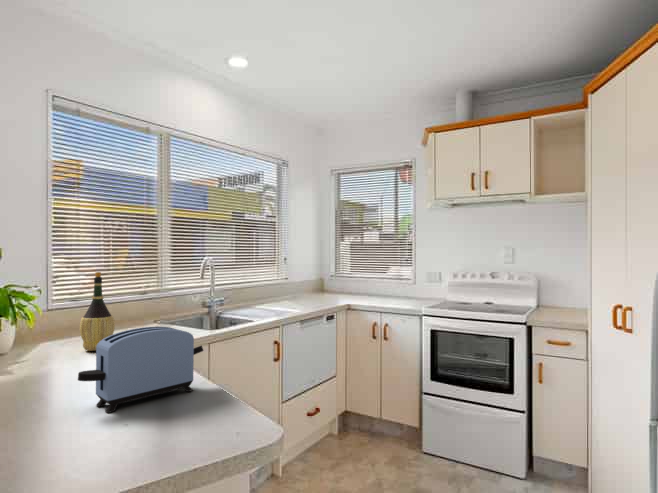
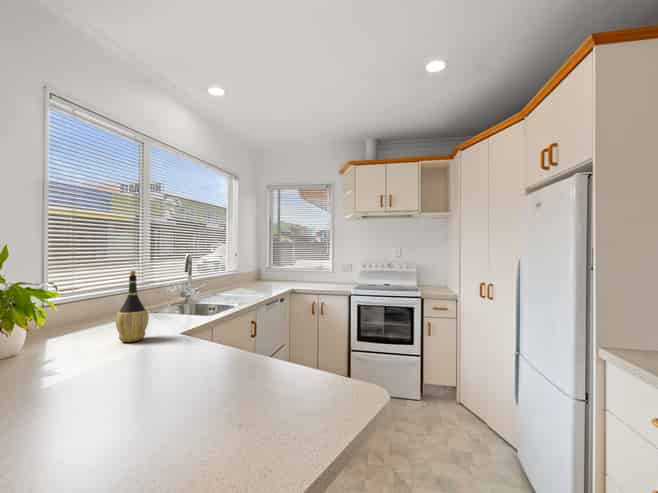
toaster: present [78,327,203,413] -> none [208,315,277,391]

